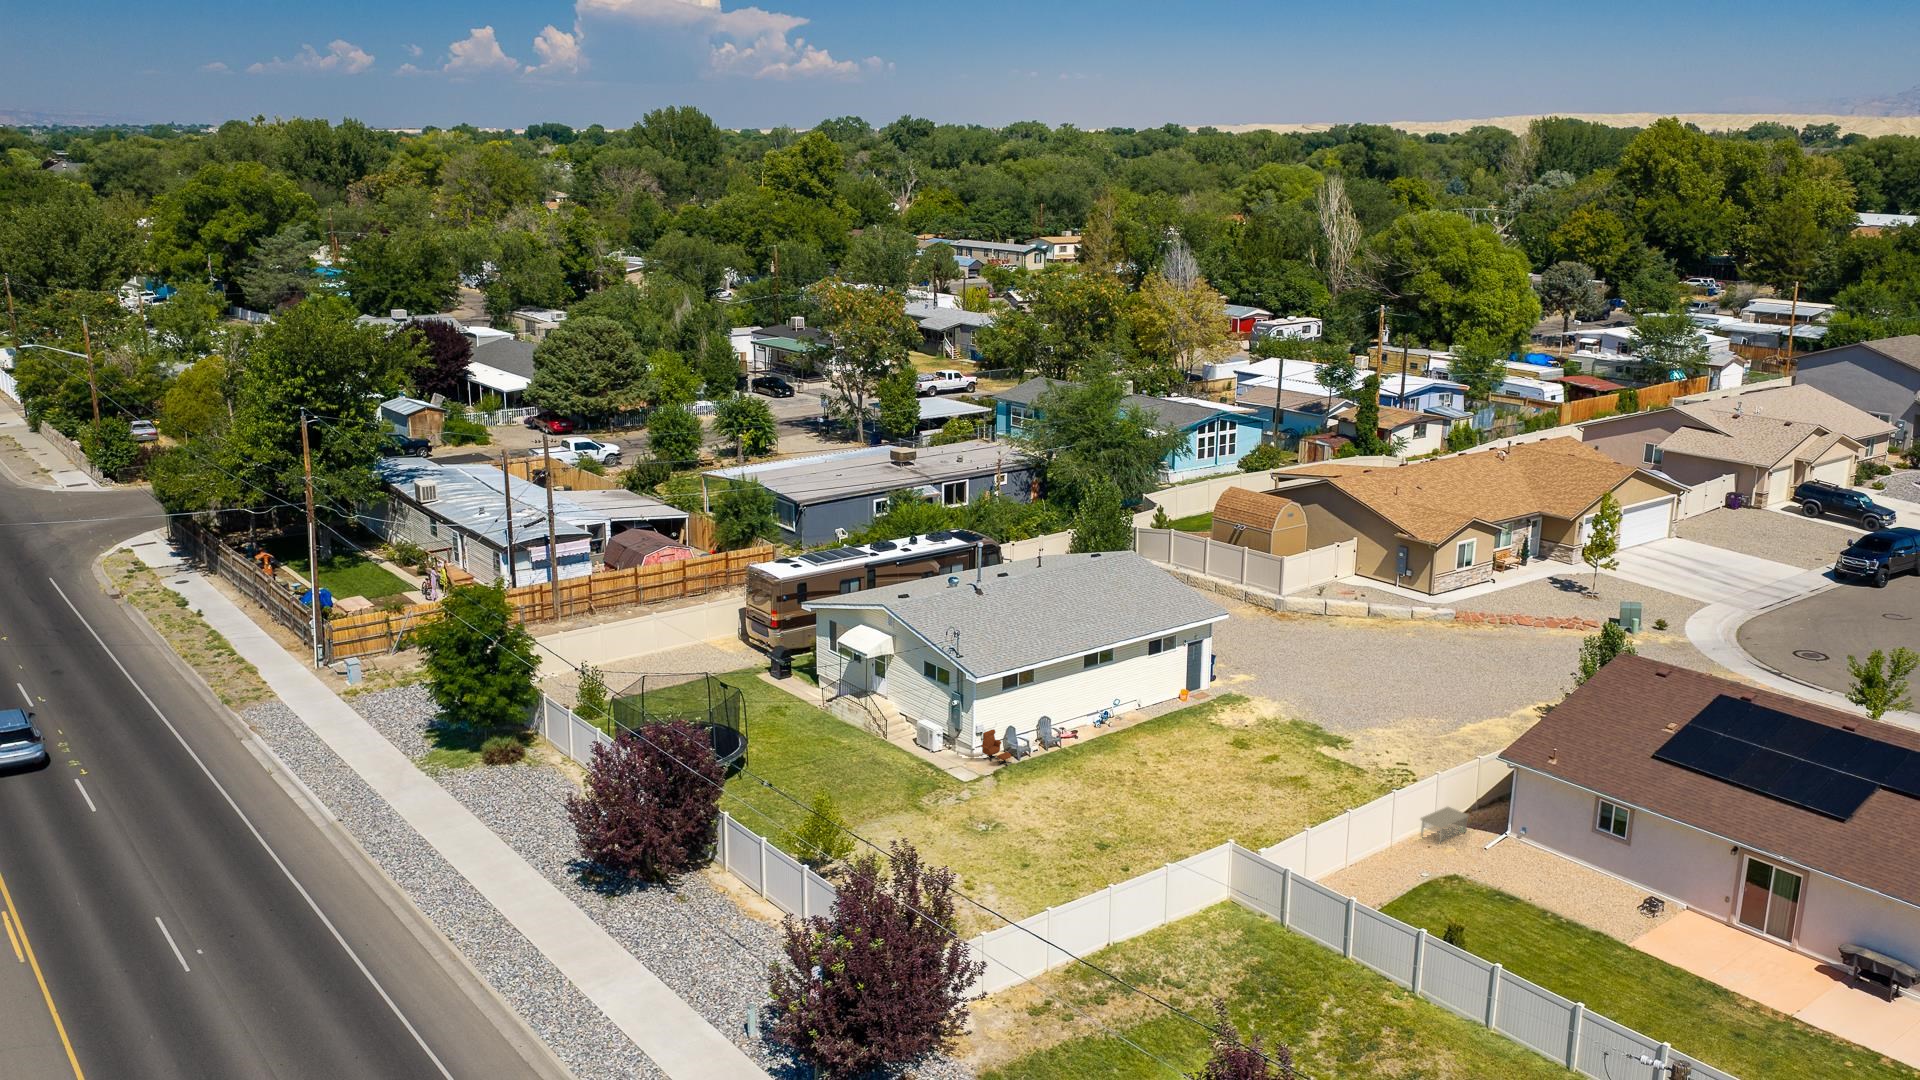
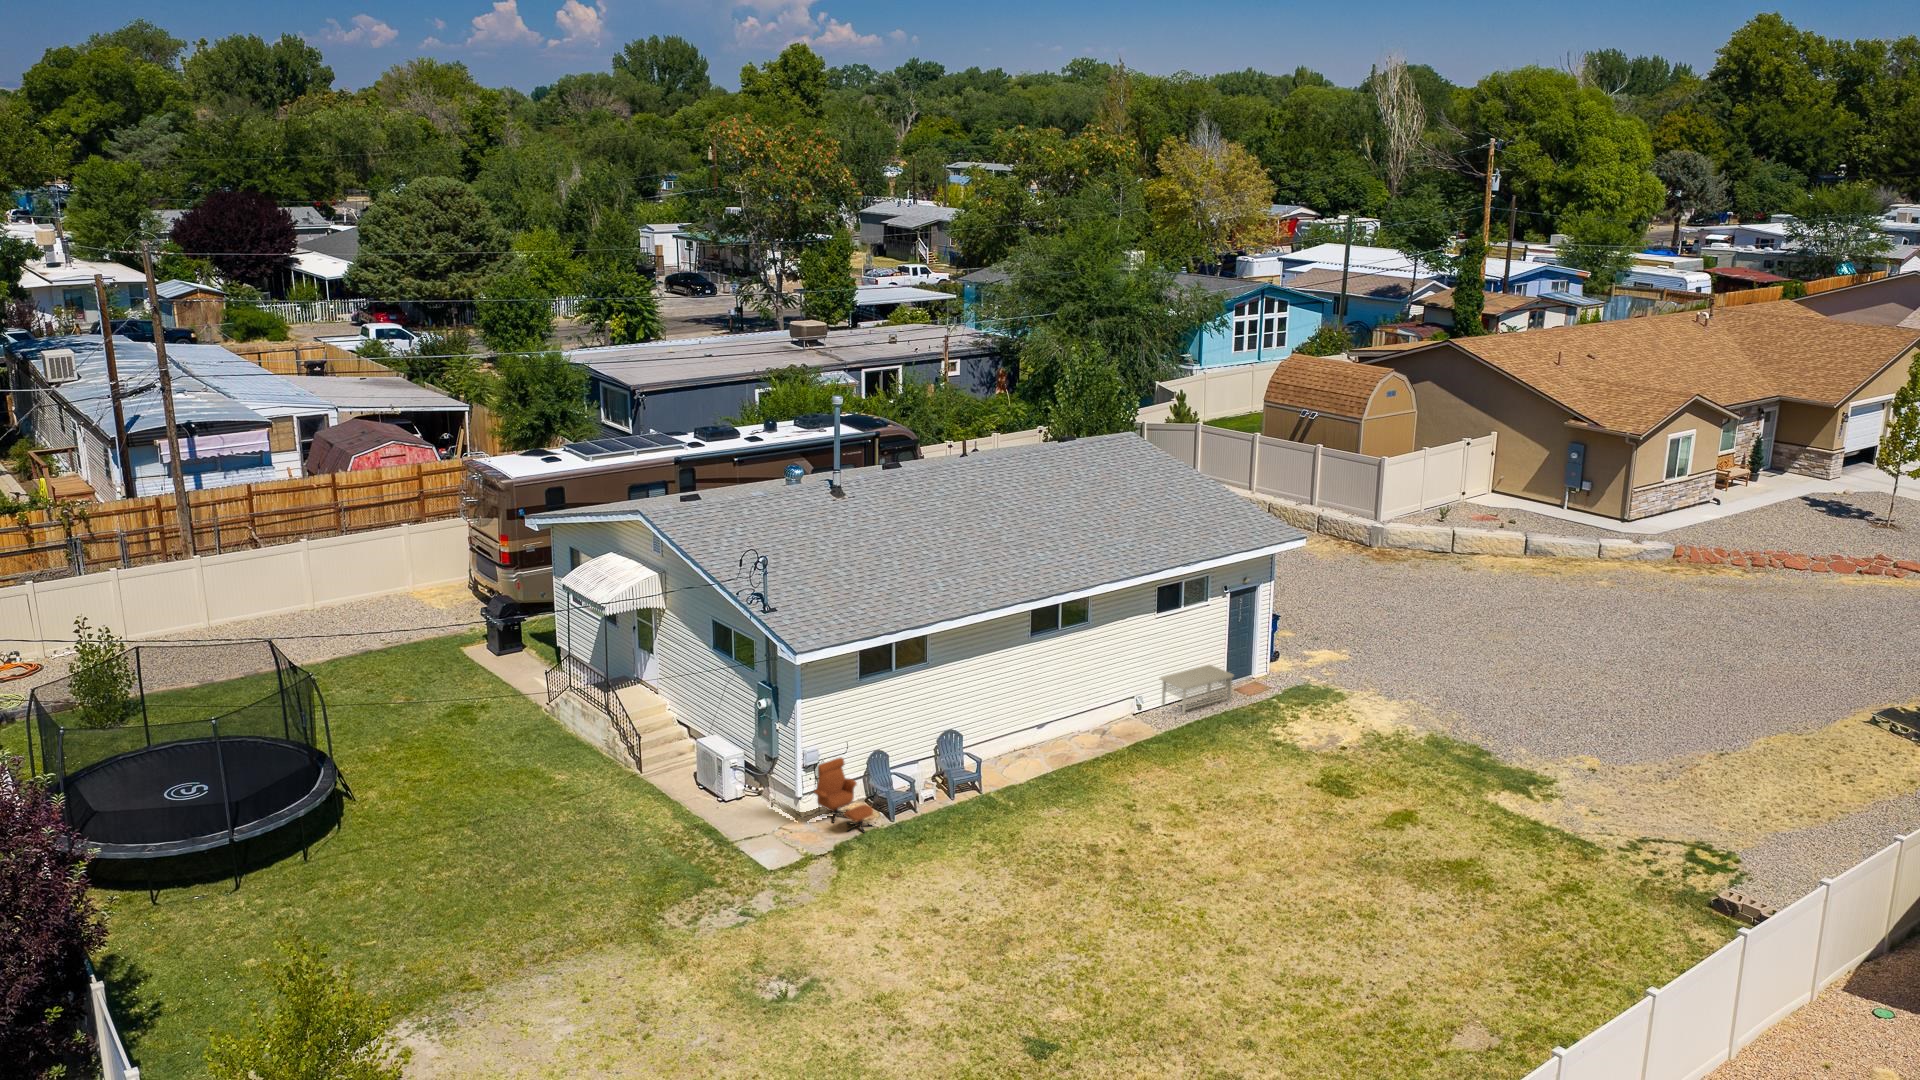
storage bench: present [1421,807,1468,844] -> present [1160,665,1234,715]

